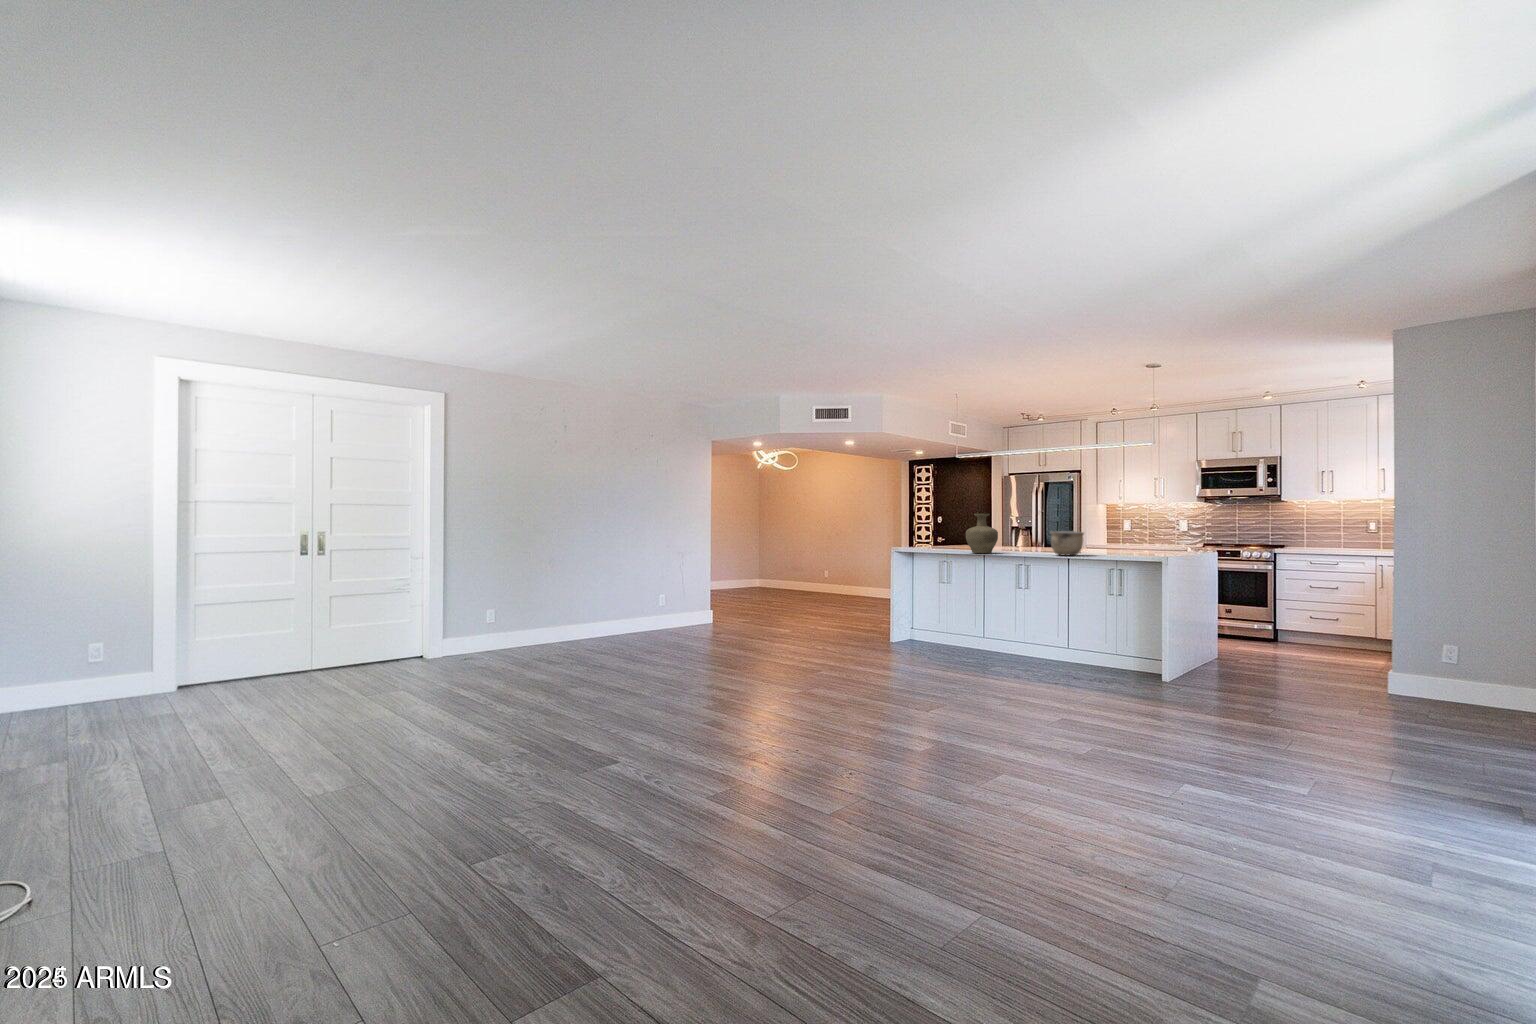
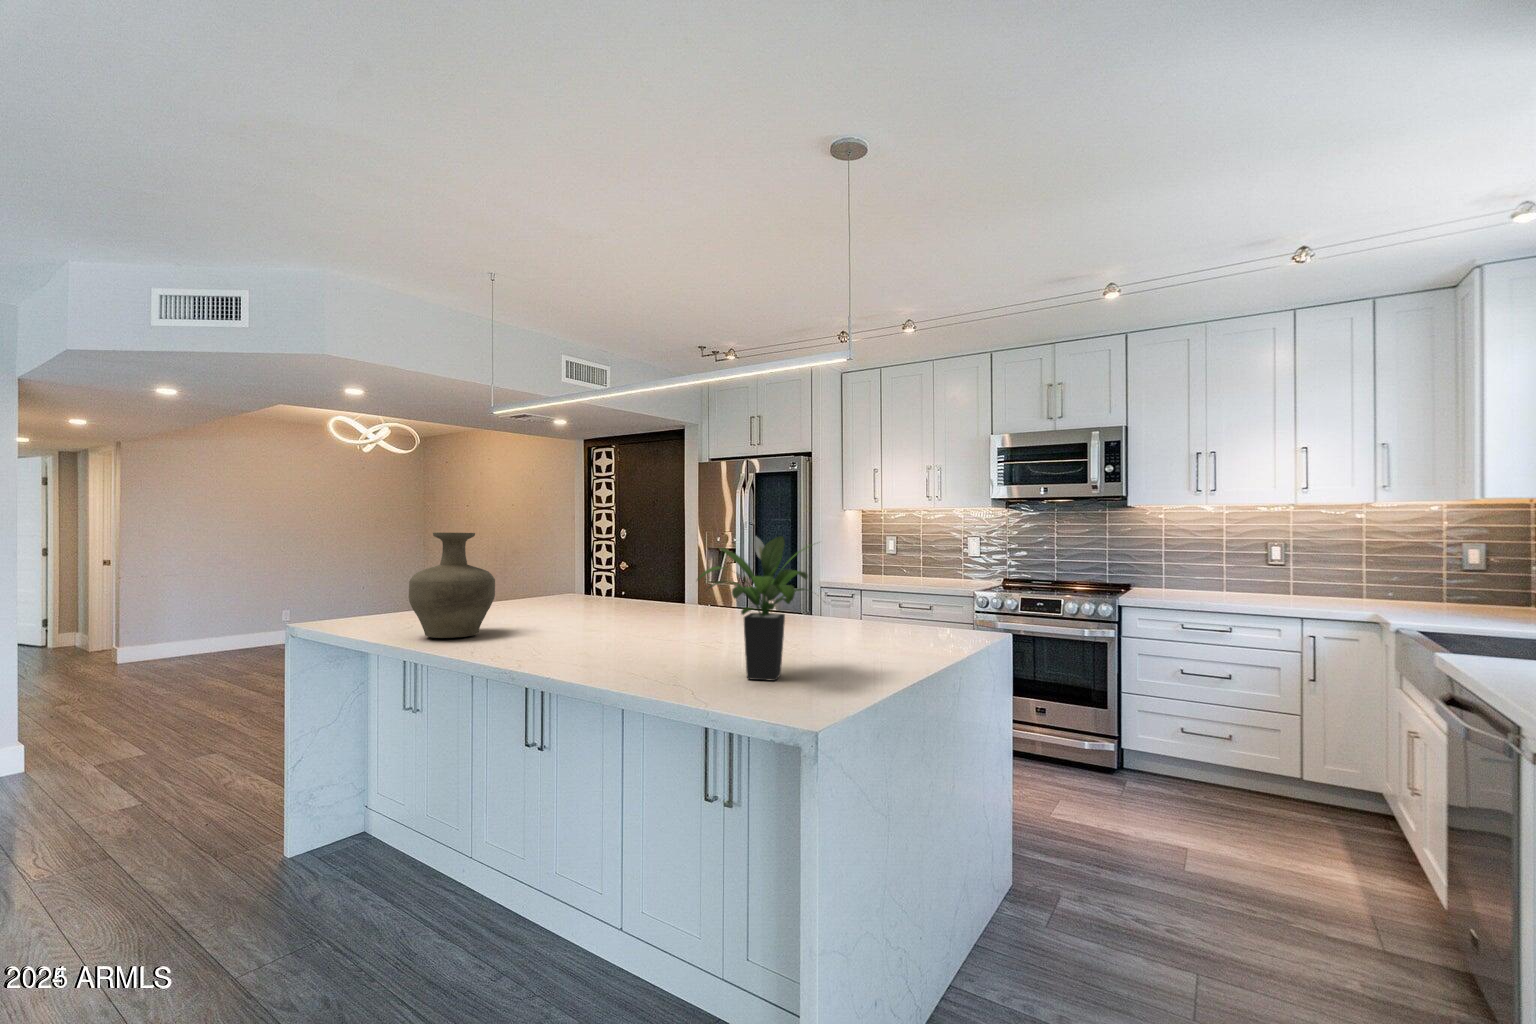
potted plant: none [1111,511,1155,557] -> present [697,536,808,681]
bowl: present [1050,531,1084,556] -> none [565,584,659,660]

